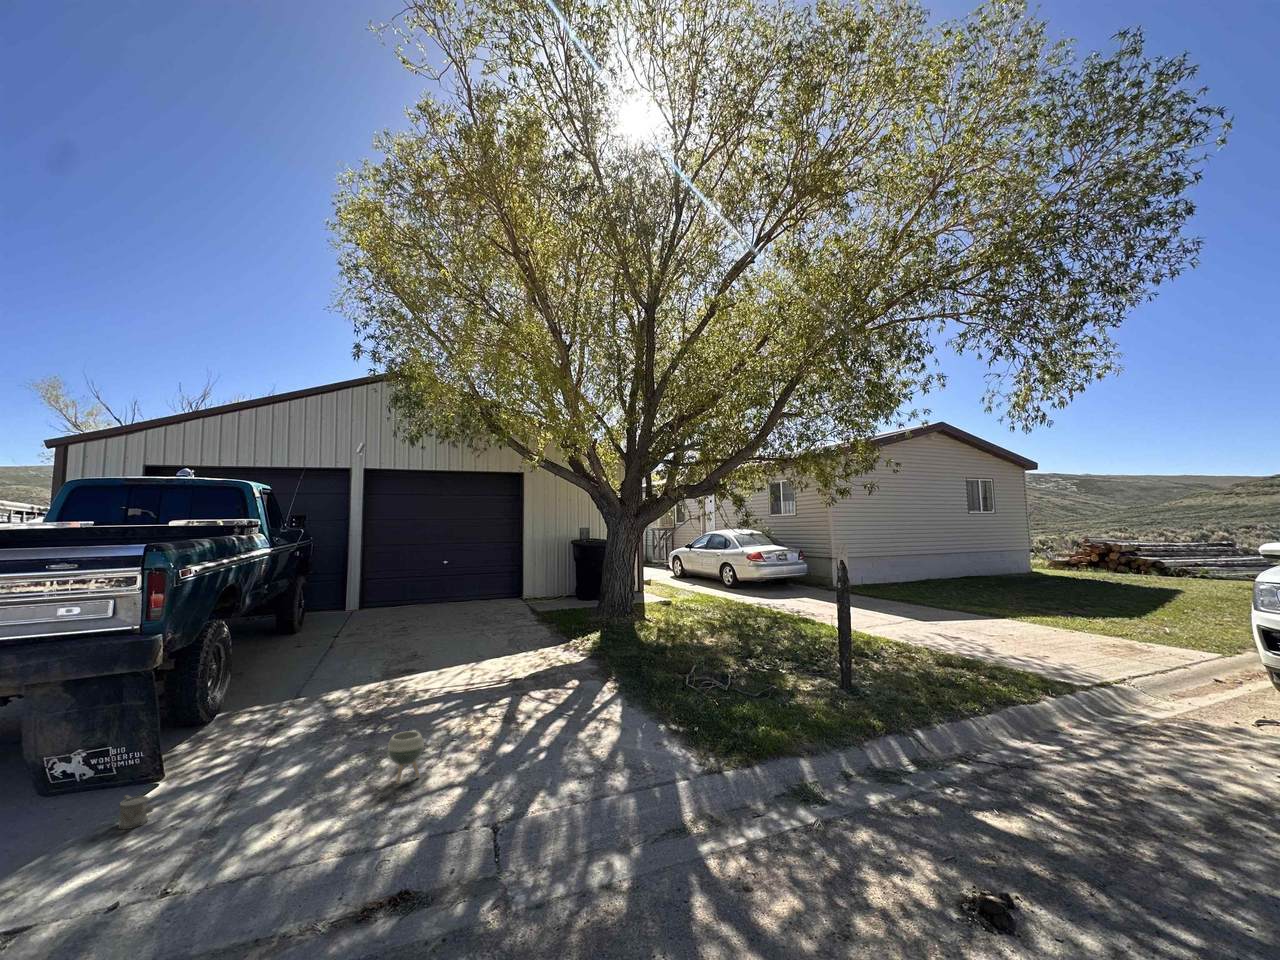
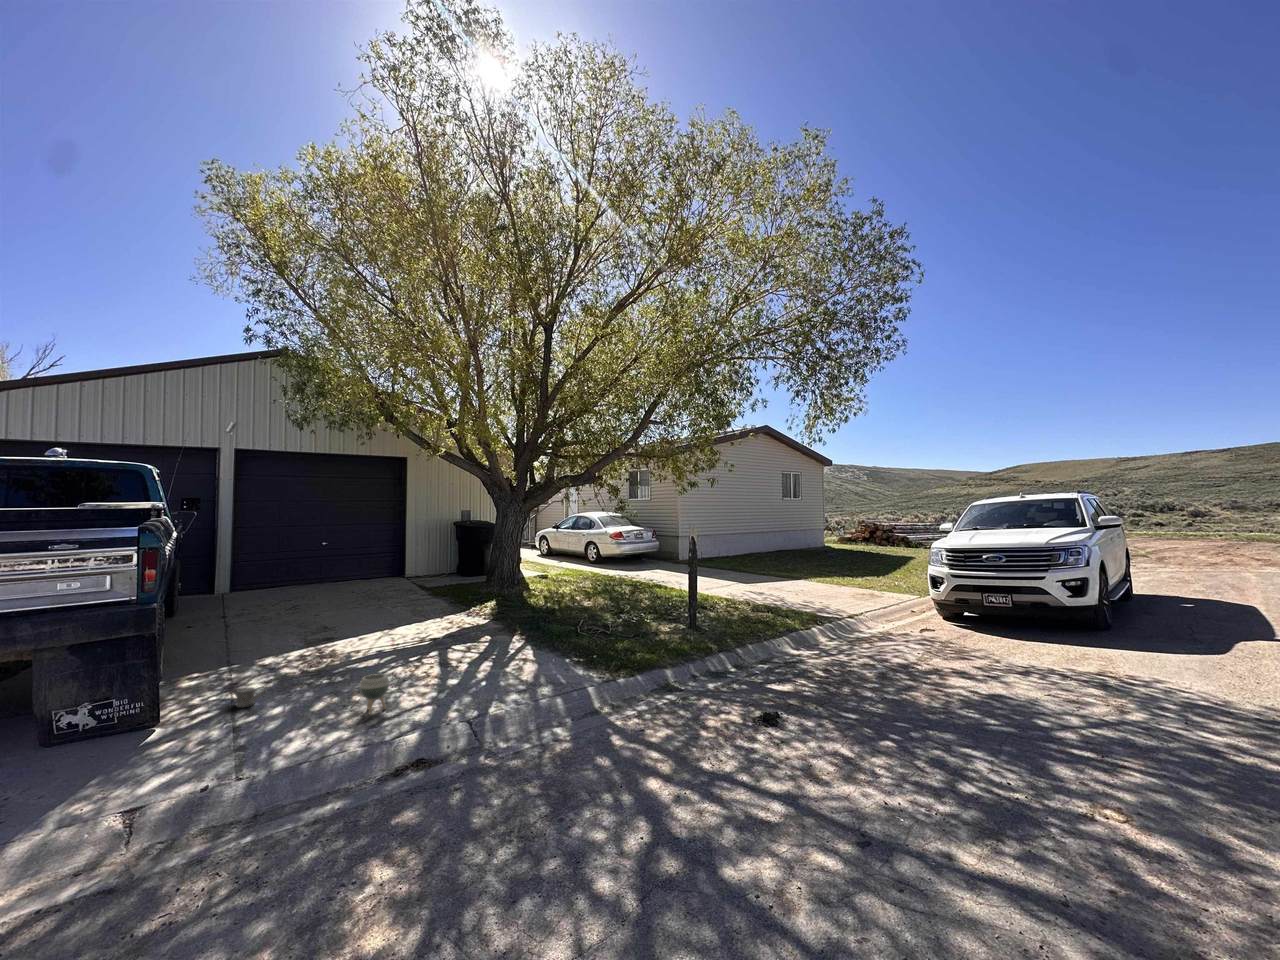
watering can: present [119,795,154,829] -> present [234,687,267,708]

